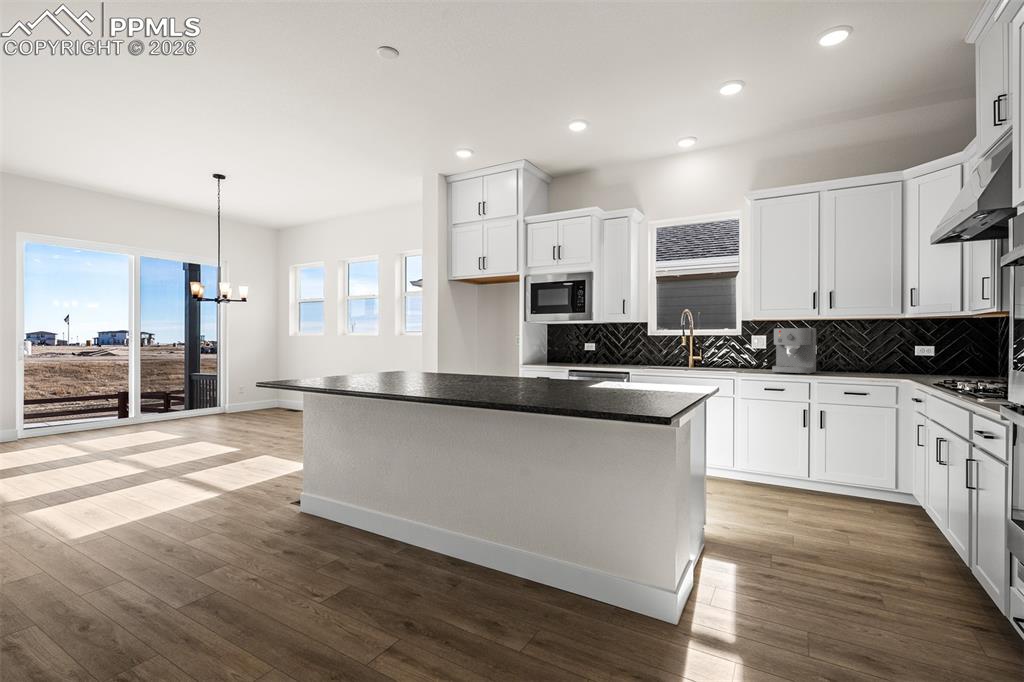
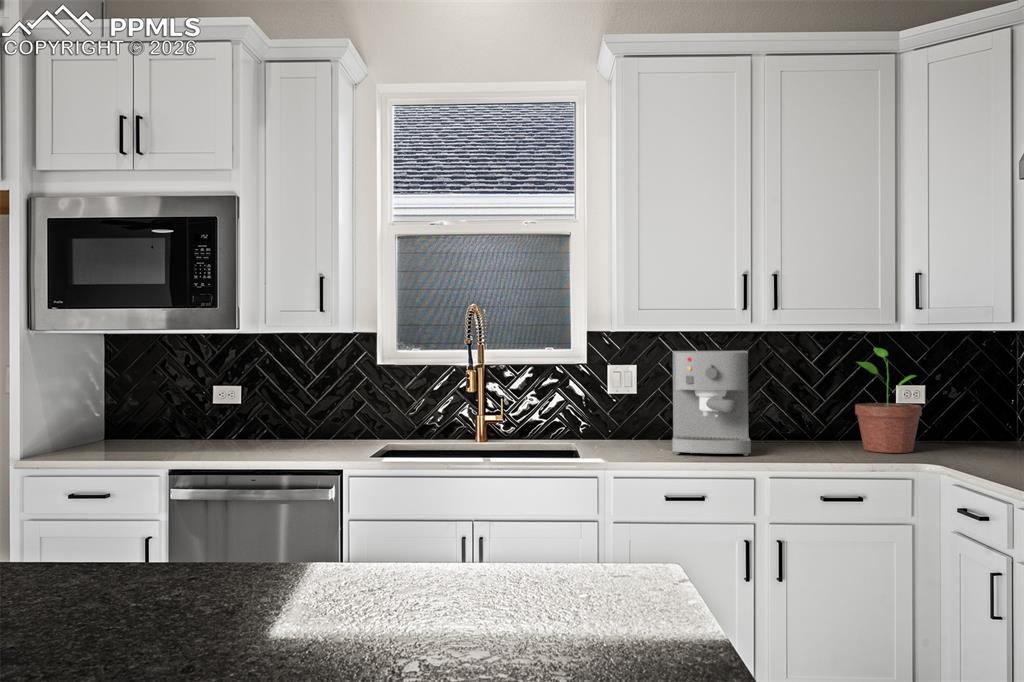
potted plant: none [873,326,911,376] -> present [855,348,922,453]

